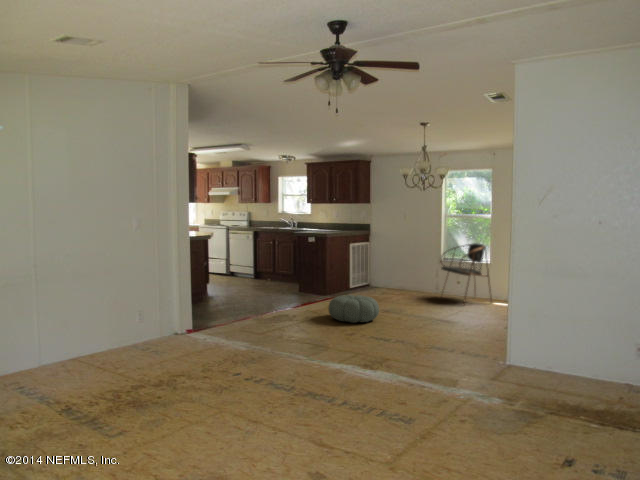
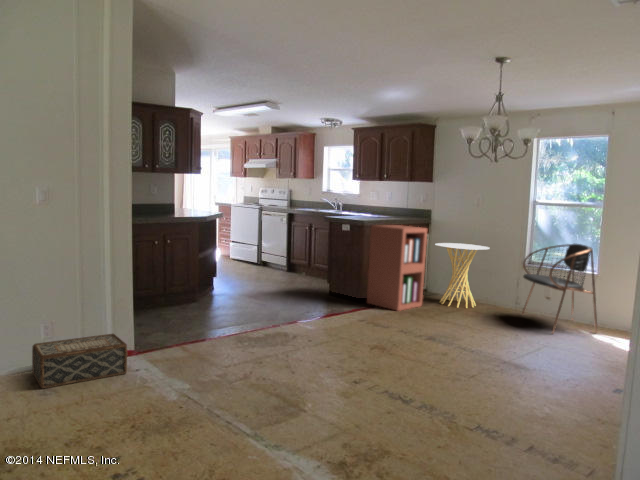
bookshelf: none [330,236,372,299] -> present [367,225,427,311]
side table: none [376,248,416,295] -> present [435,243,490,308]
pouf: present [328,295,379,323] -> none [344,311,417,354]
woven basket: none [133,317,197,352] -> present [32,334,127,388]

